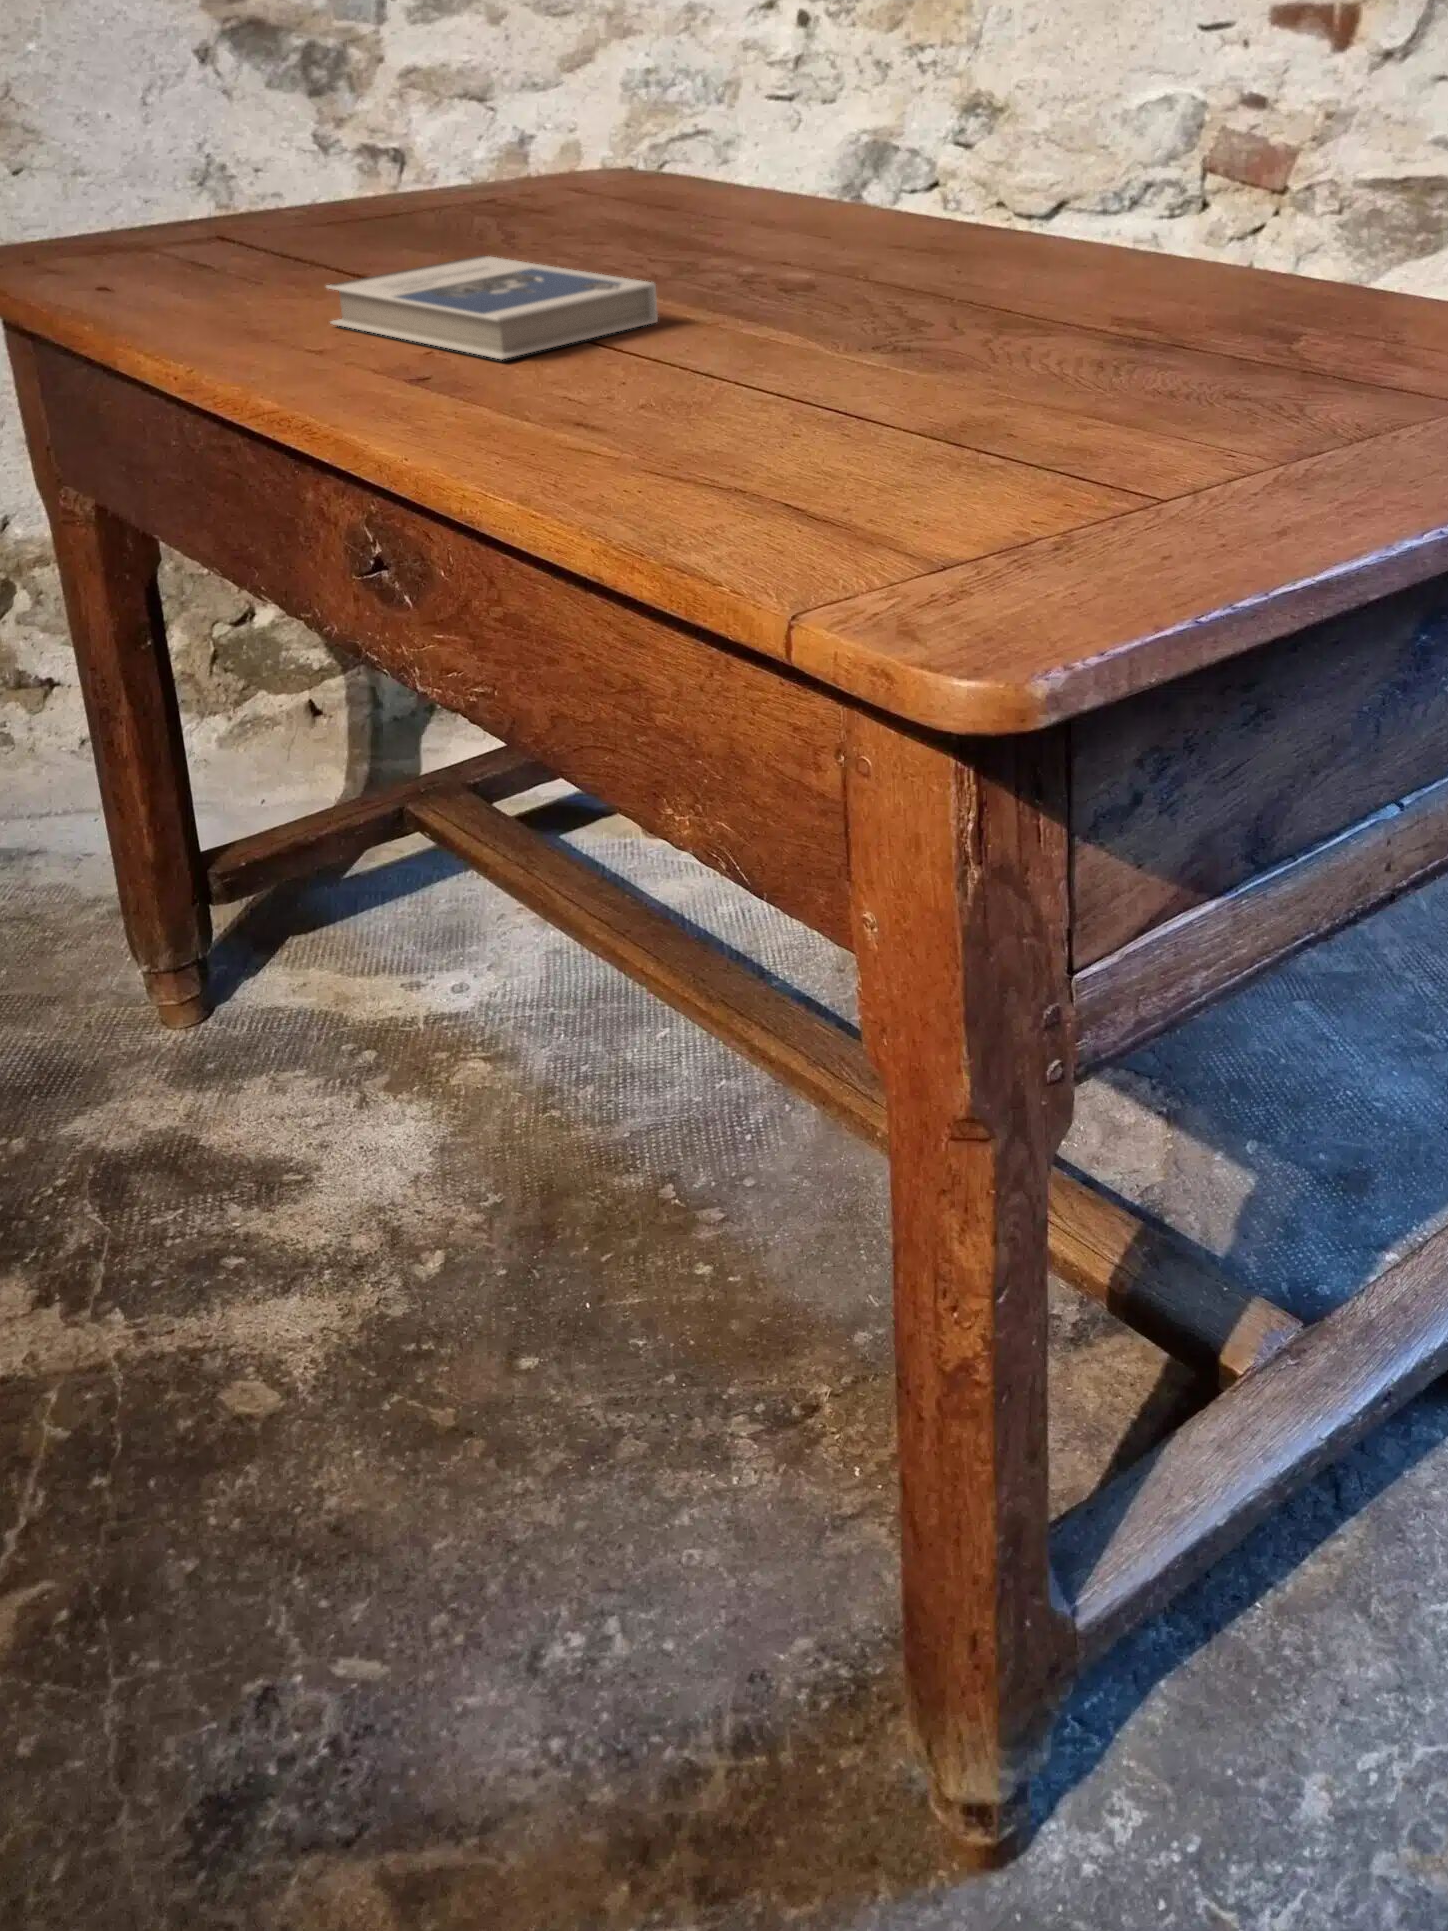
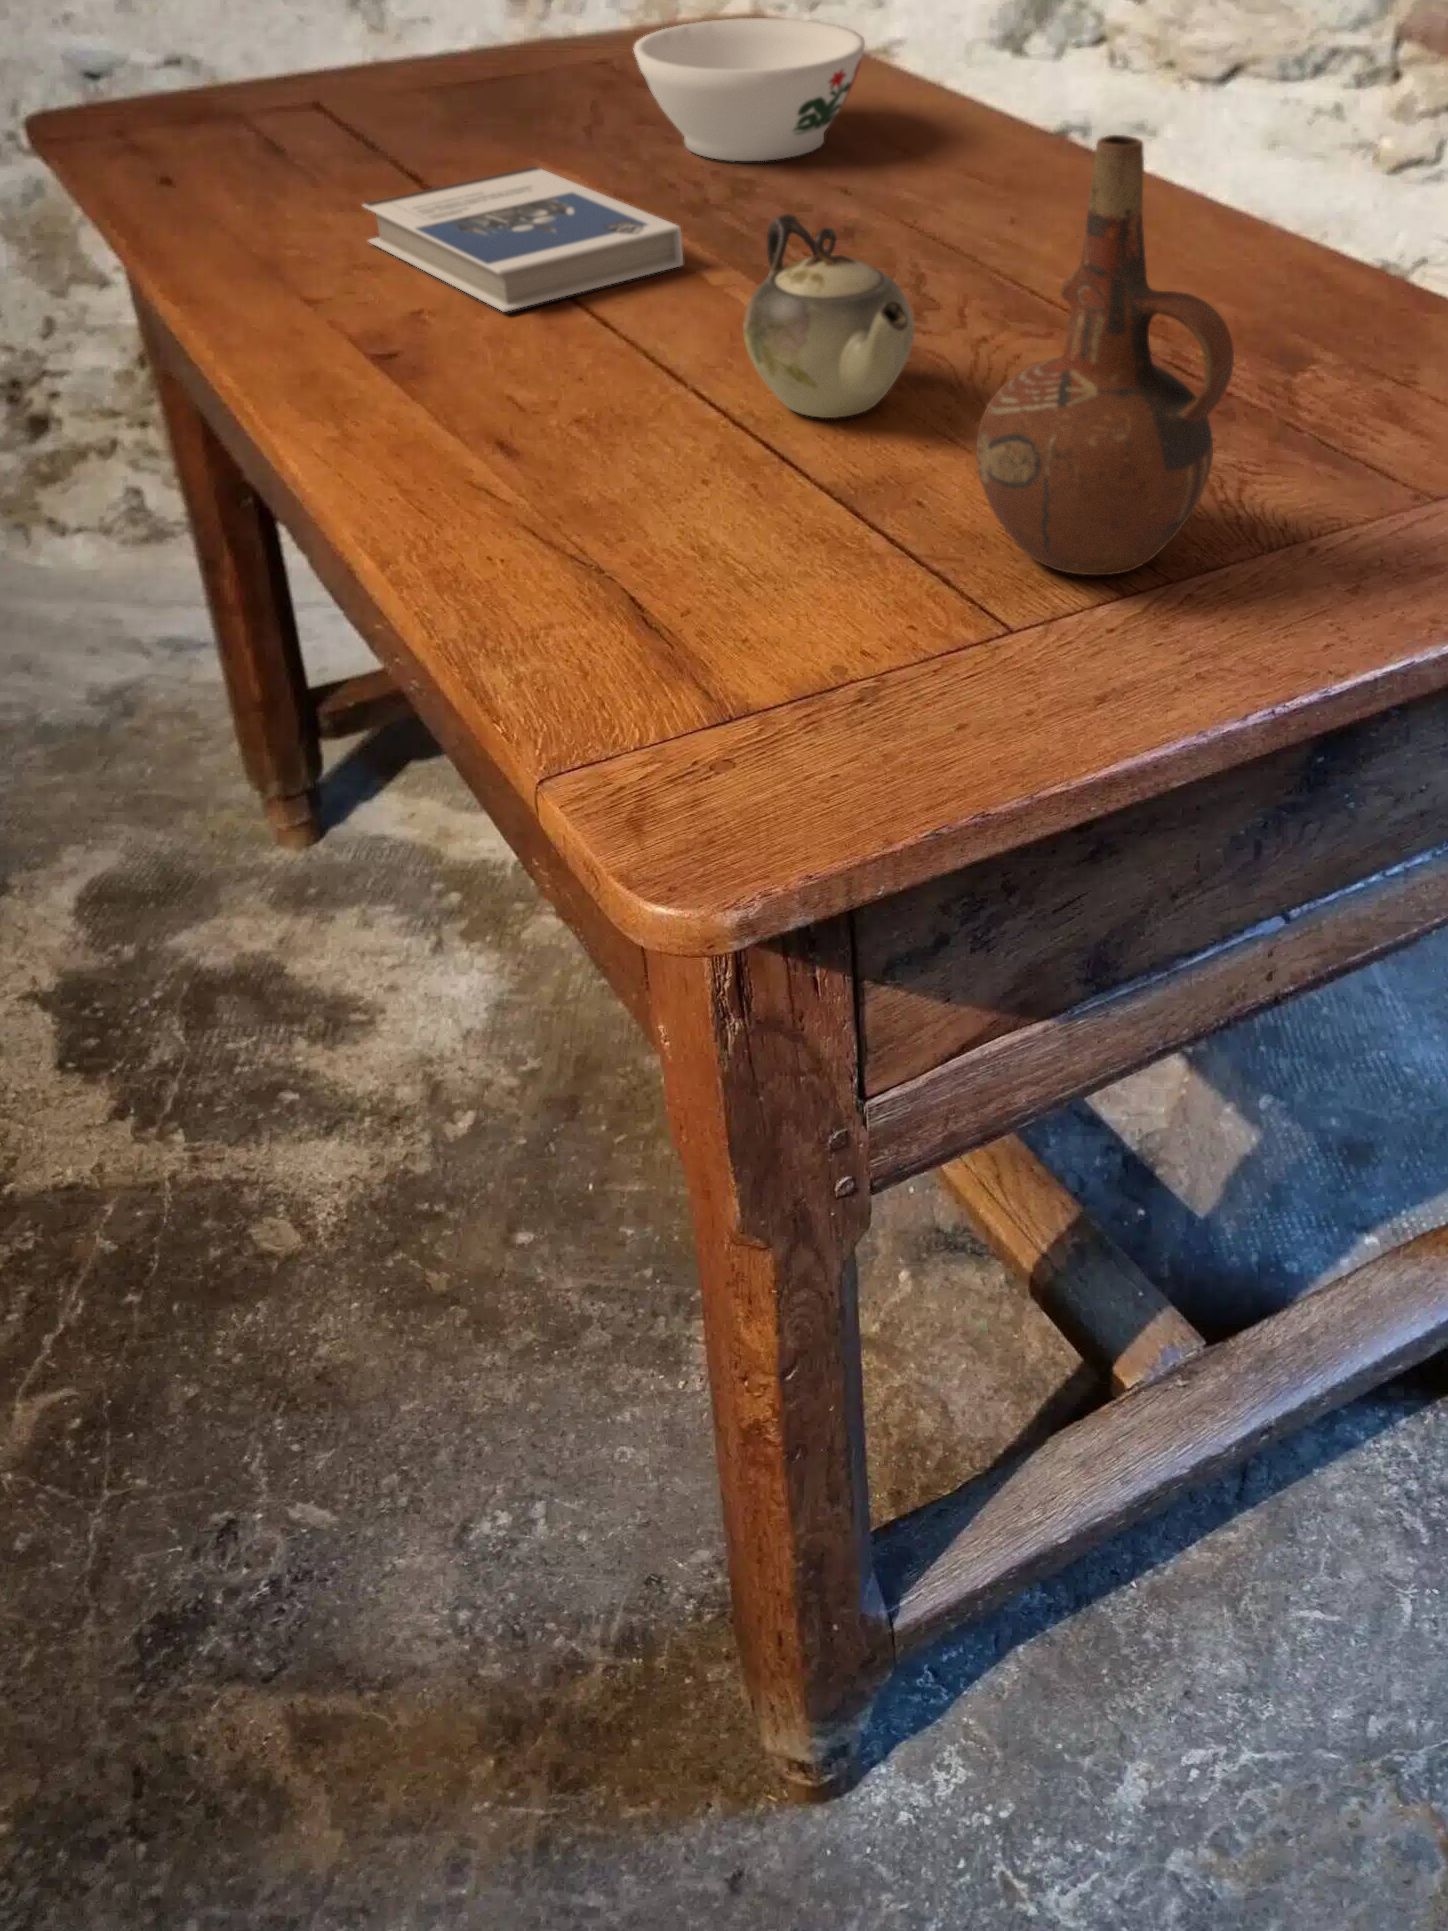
ceramic pitcher: none [1073,61,1320,487] -> present [976,135,1234,575]
bowl: none [553,135,776,255] -> present [634,18,865,161]
teapot: none [781,224,965,407] -> present [743,215,914,418]

